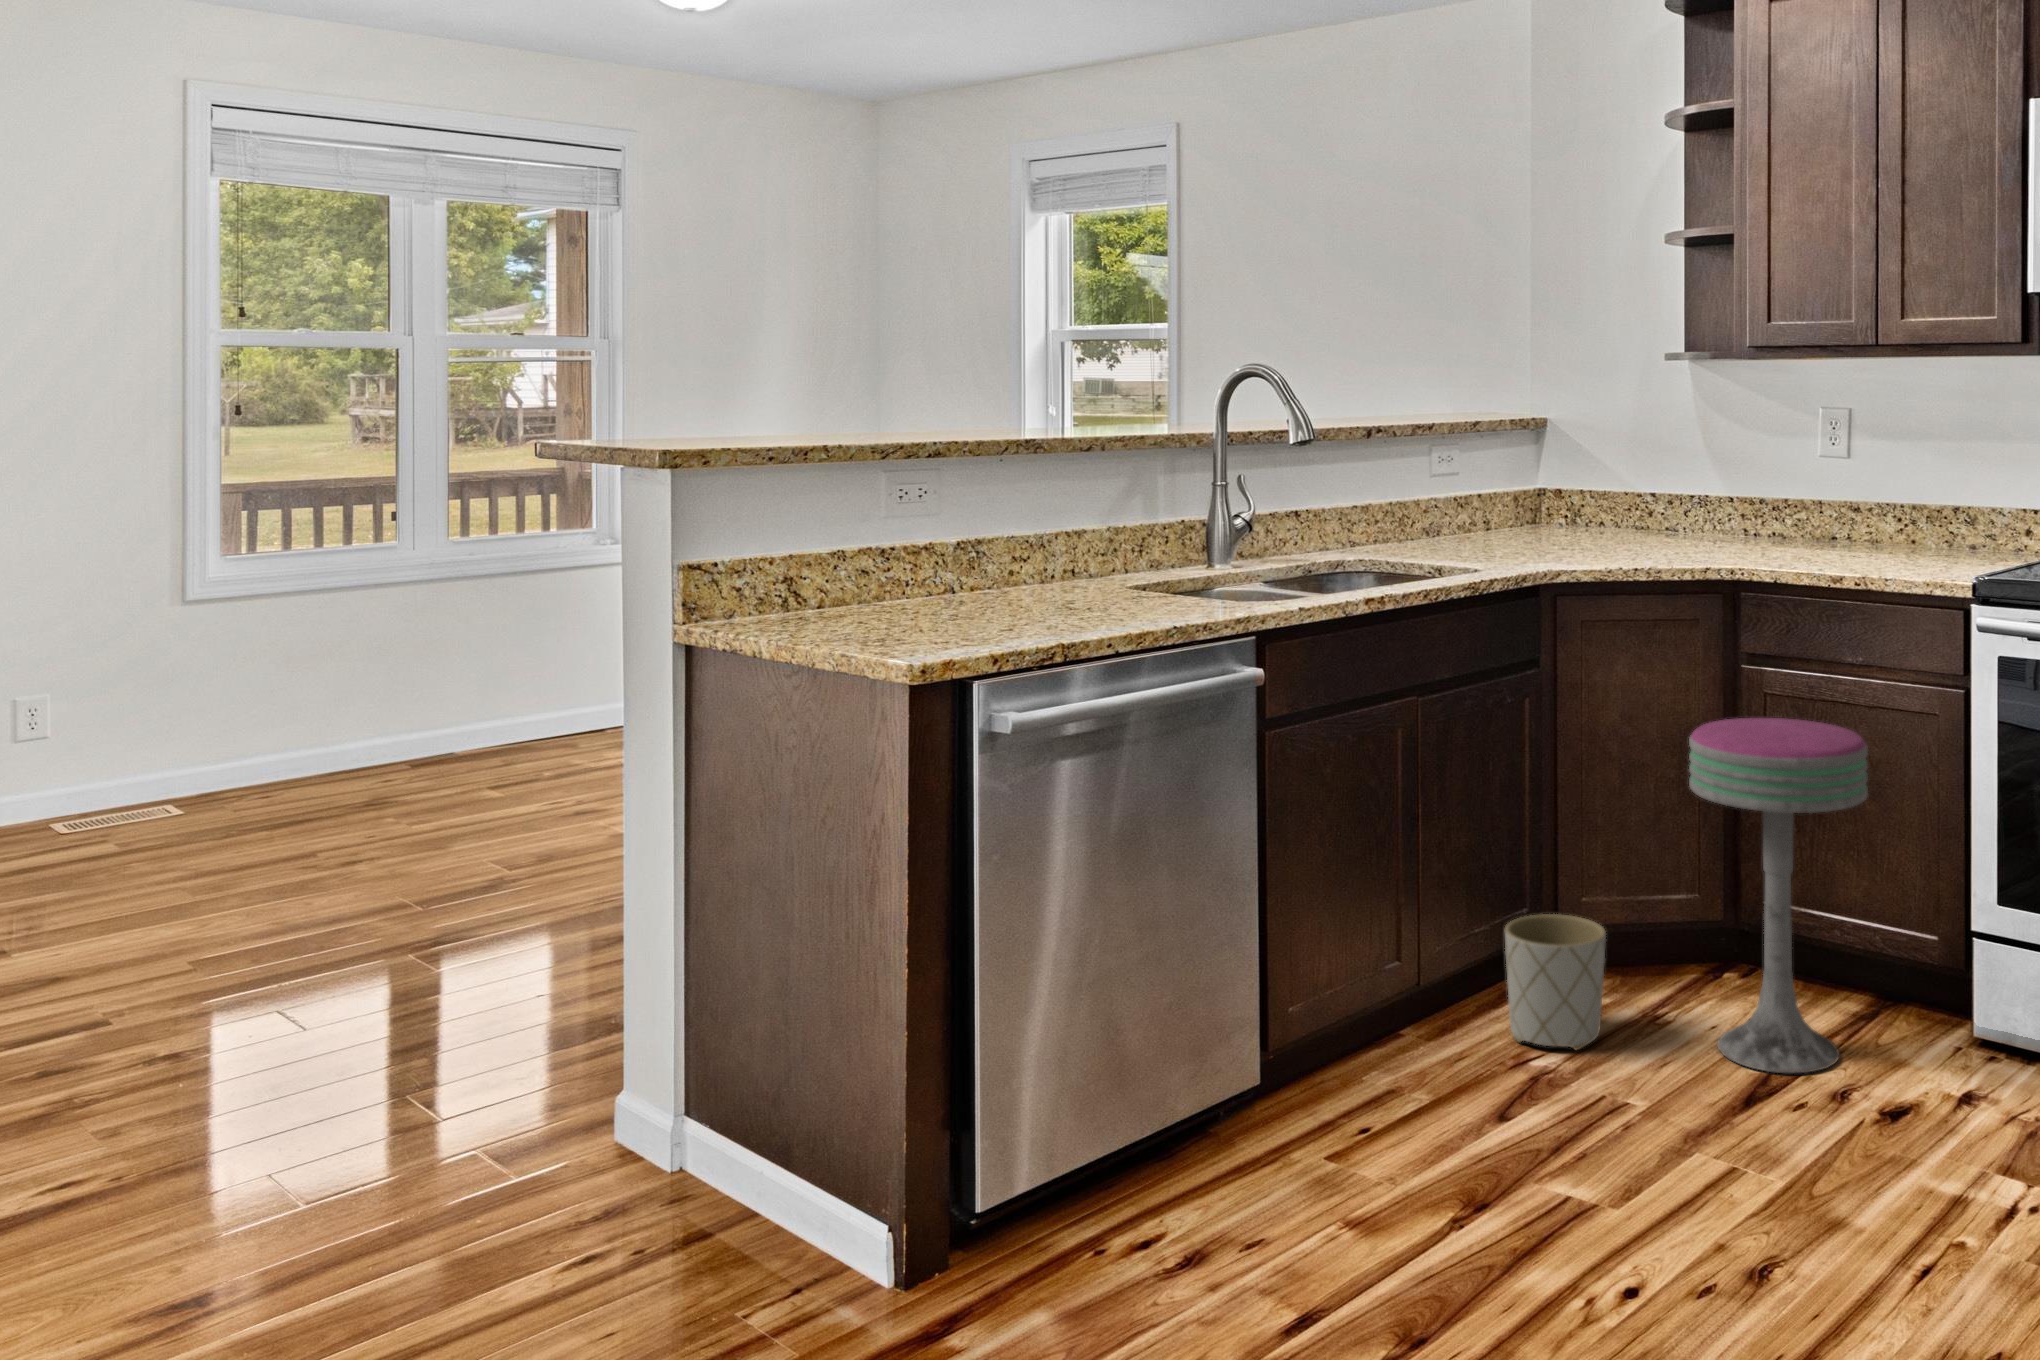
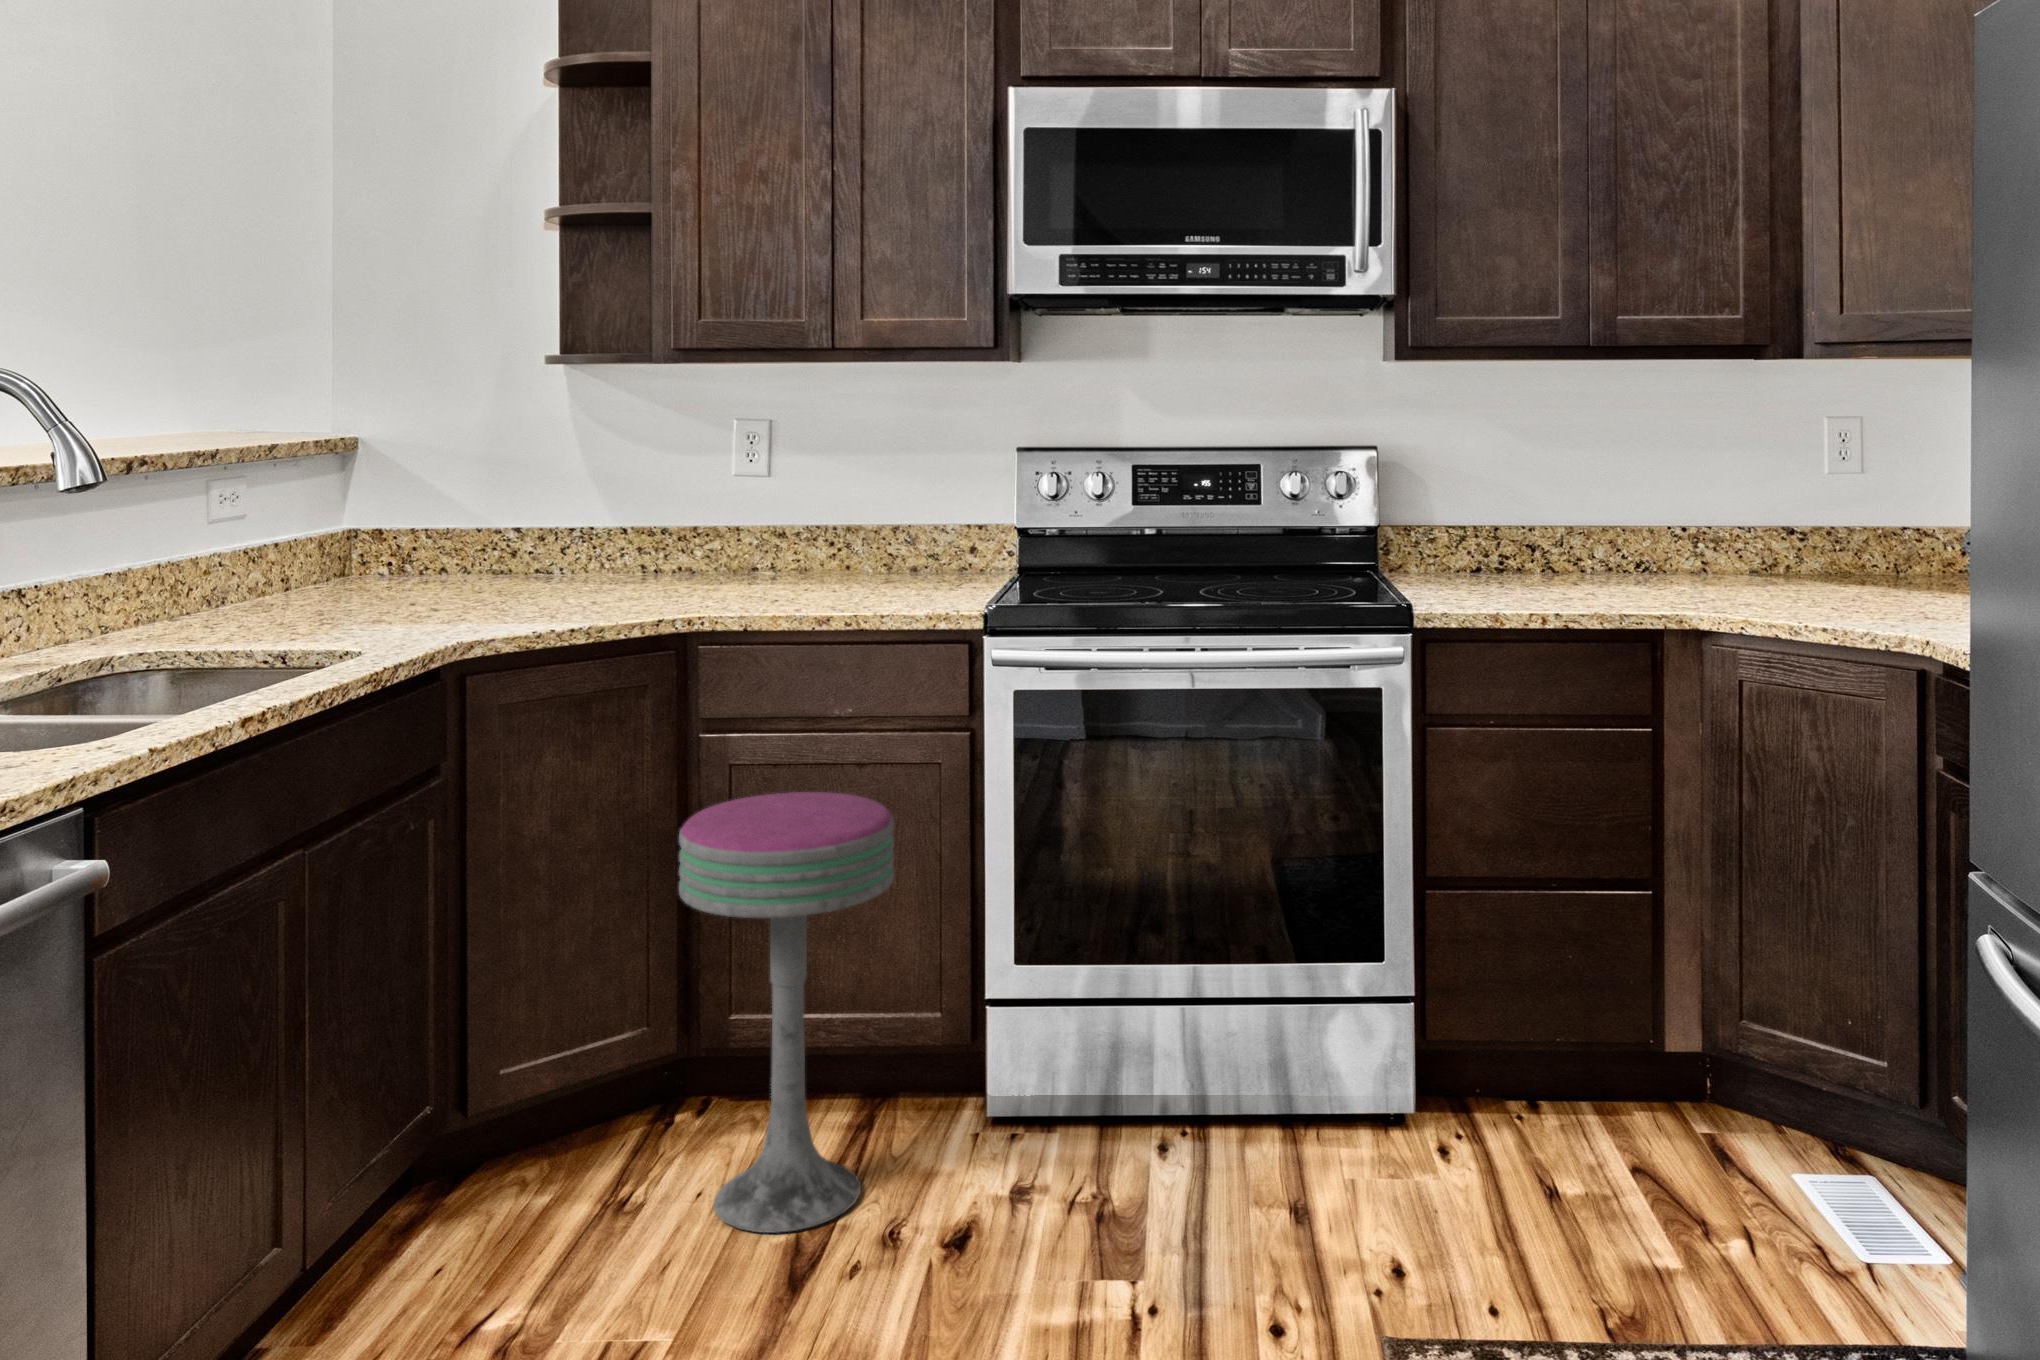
planter: present [1504,914,1606,1050] -> none [427,1097,572,1295]

